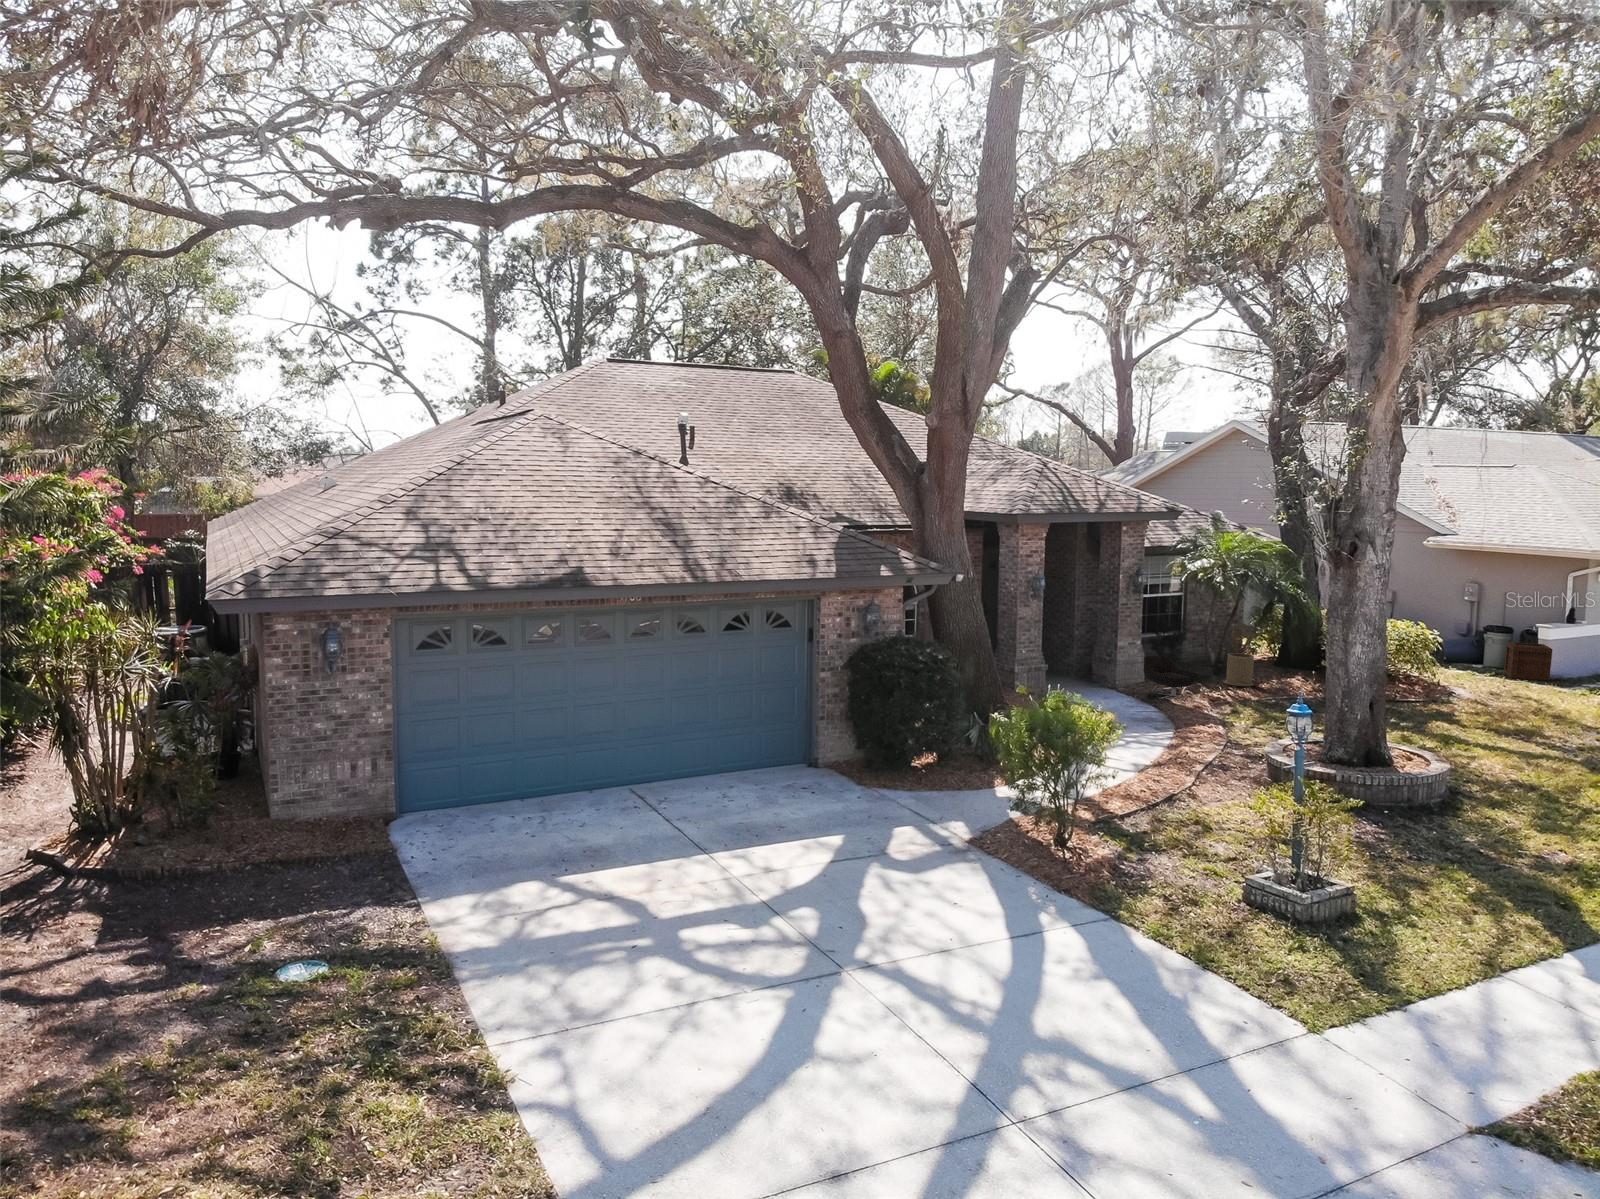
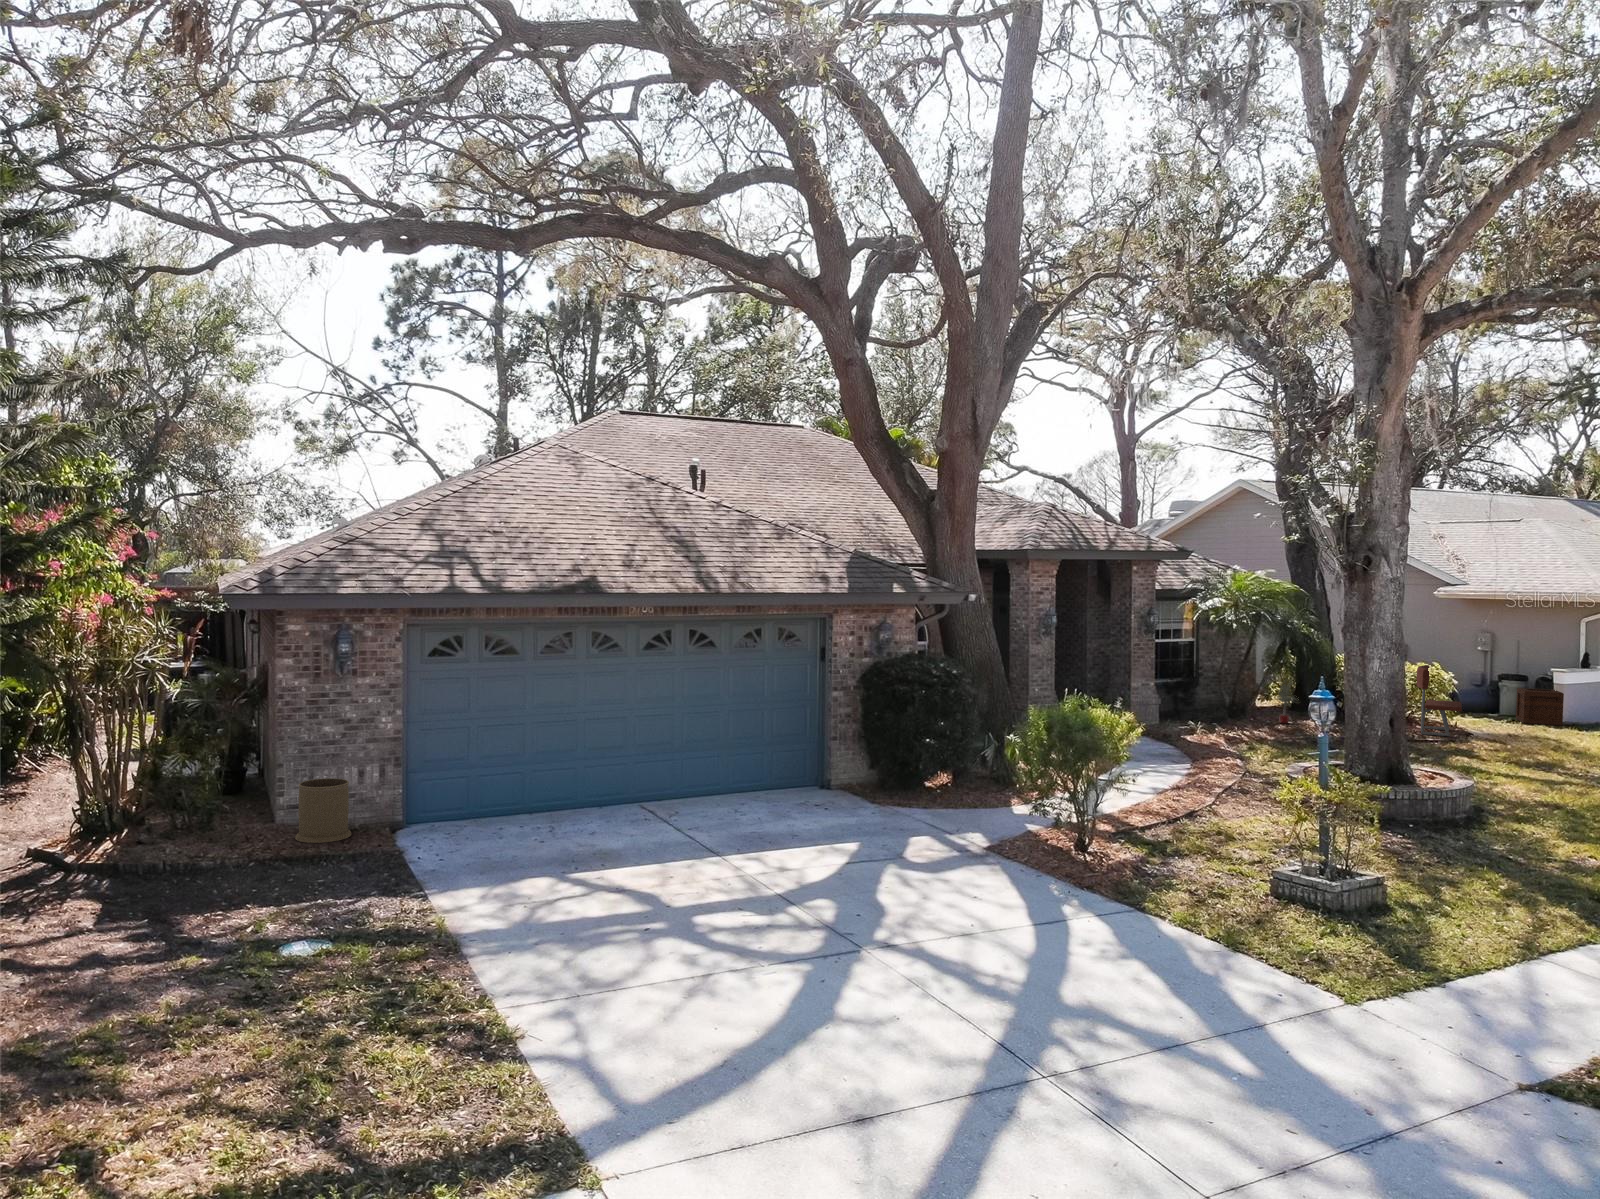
bench: none [1406,623,1449,696] -> present [1417,665,1462,737]
potted tree: none [1265,635,1291,680] -> present [1276,680,1300,724]
trash can: present [1224,653,1254,686] -> present [295,778,351,843]
lounge chair: present [1144,655,1199,701] -> none [1155,694,1210,739]

